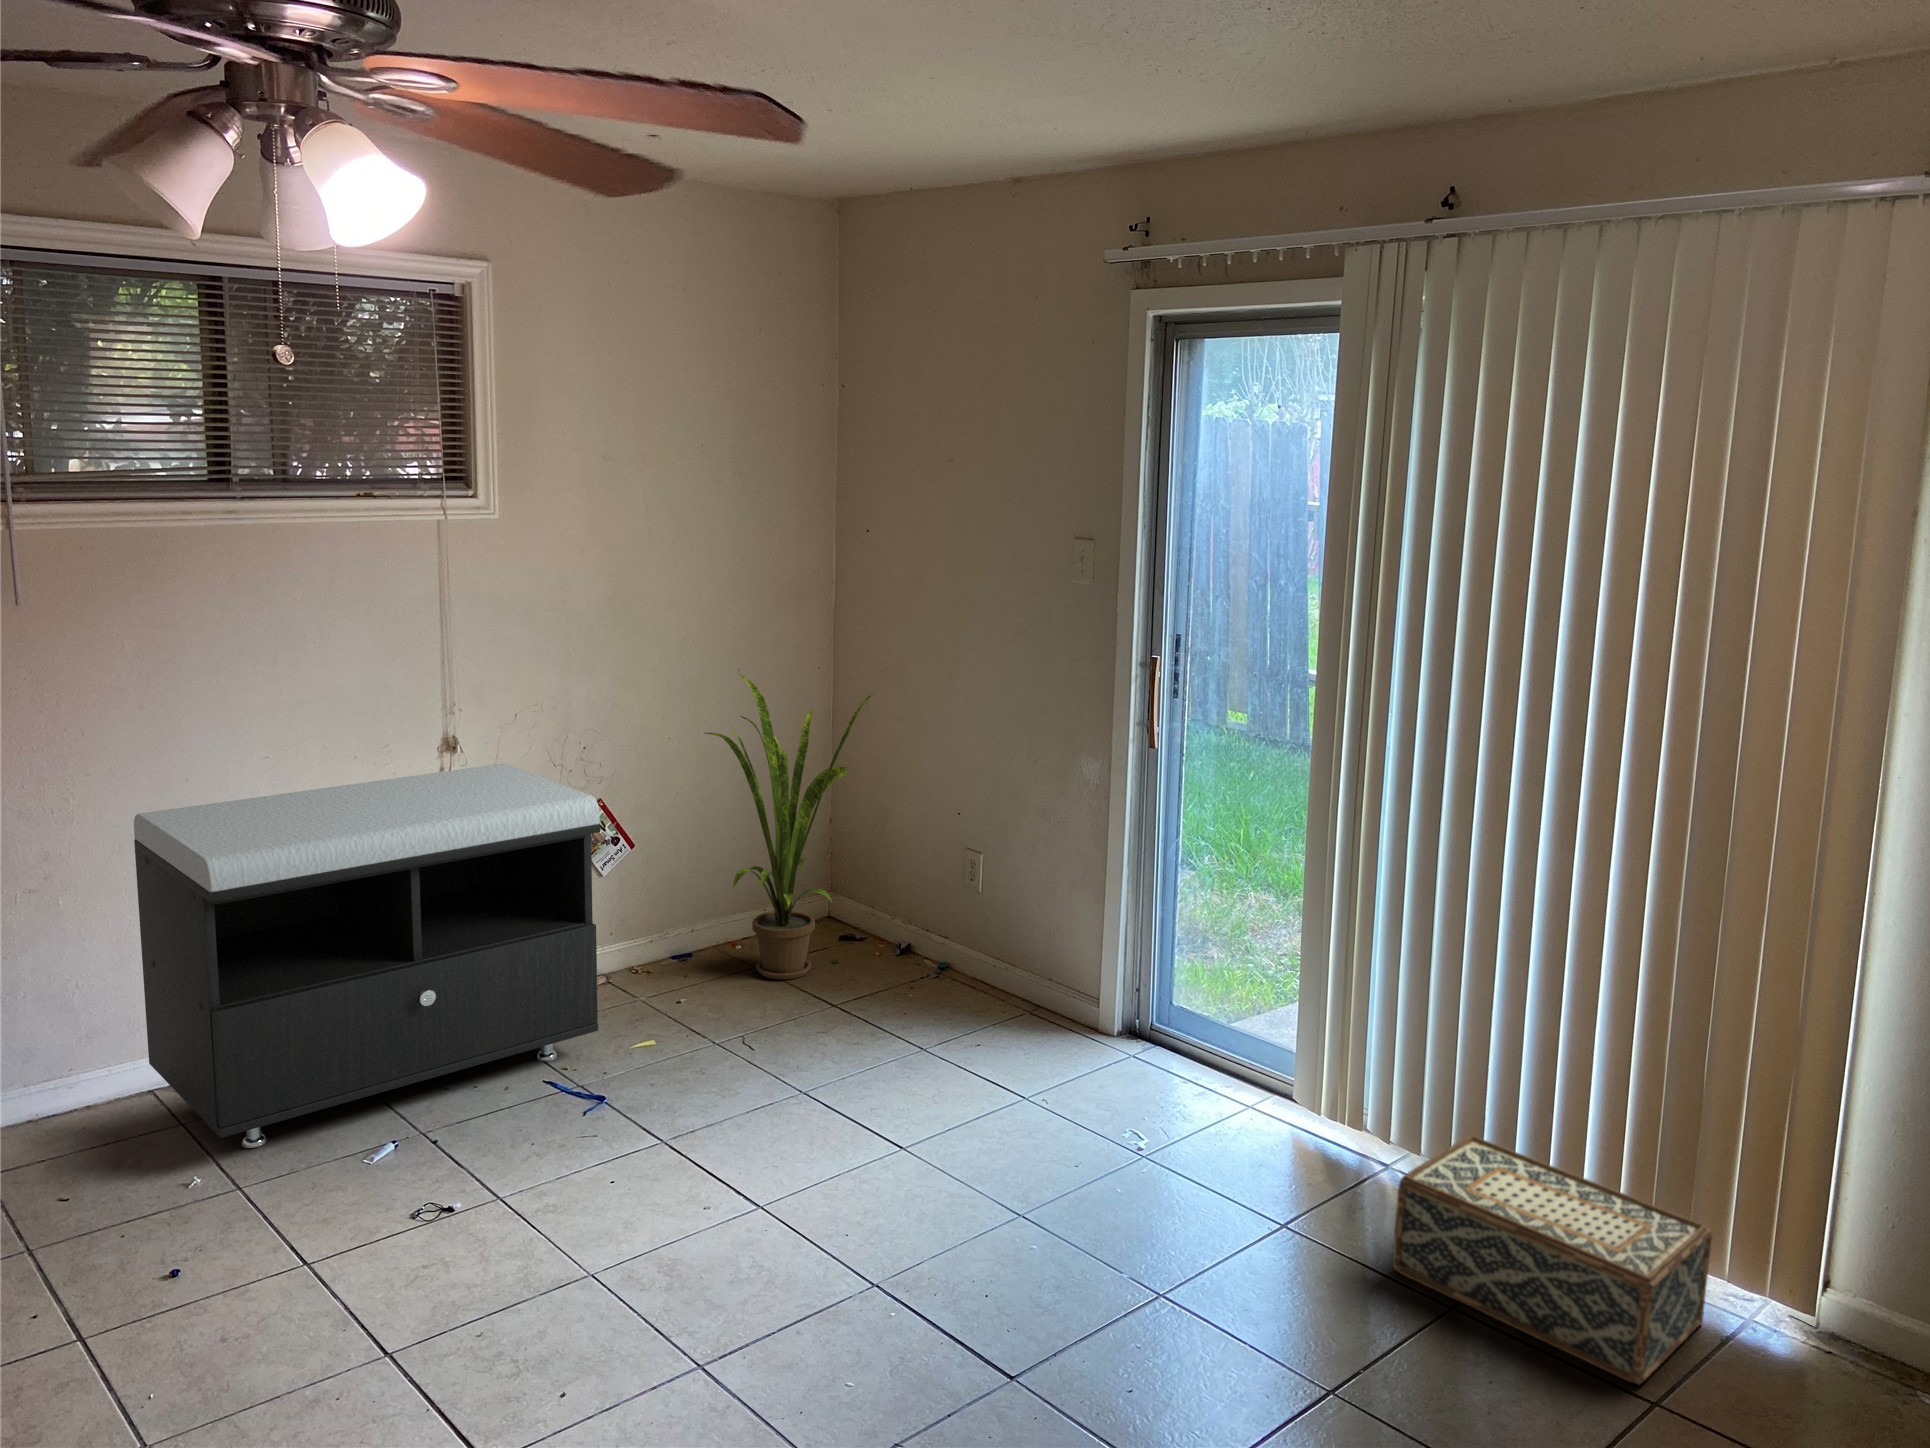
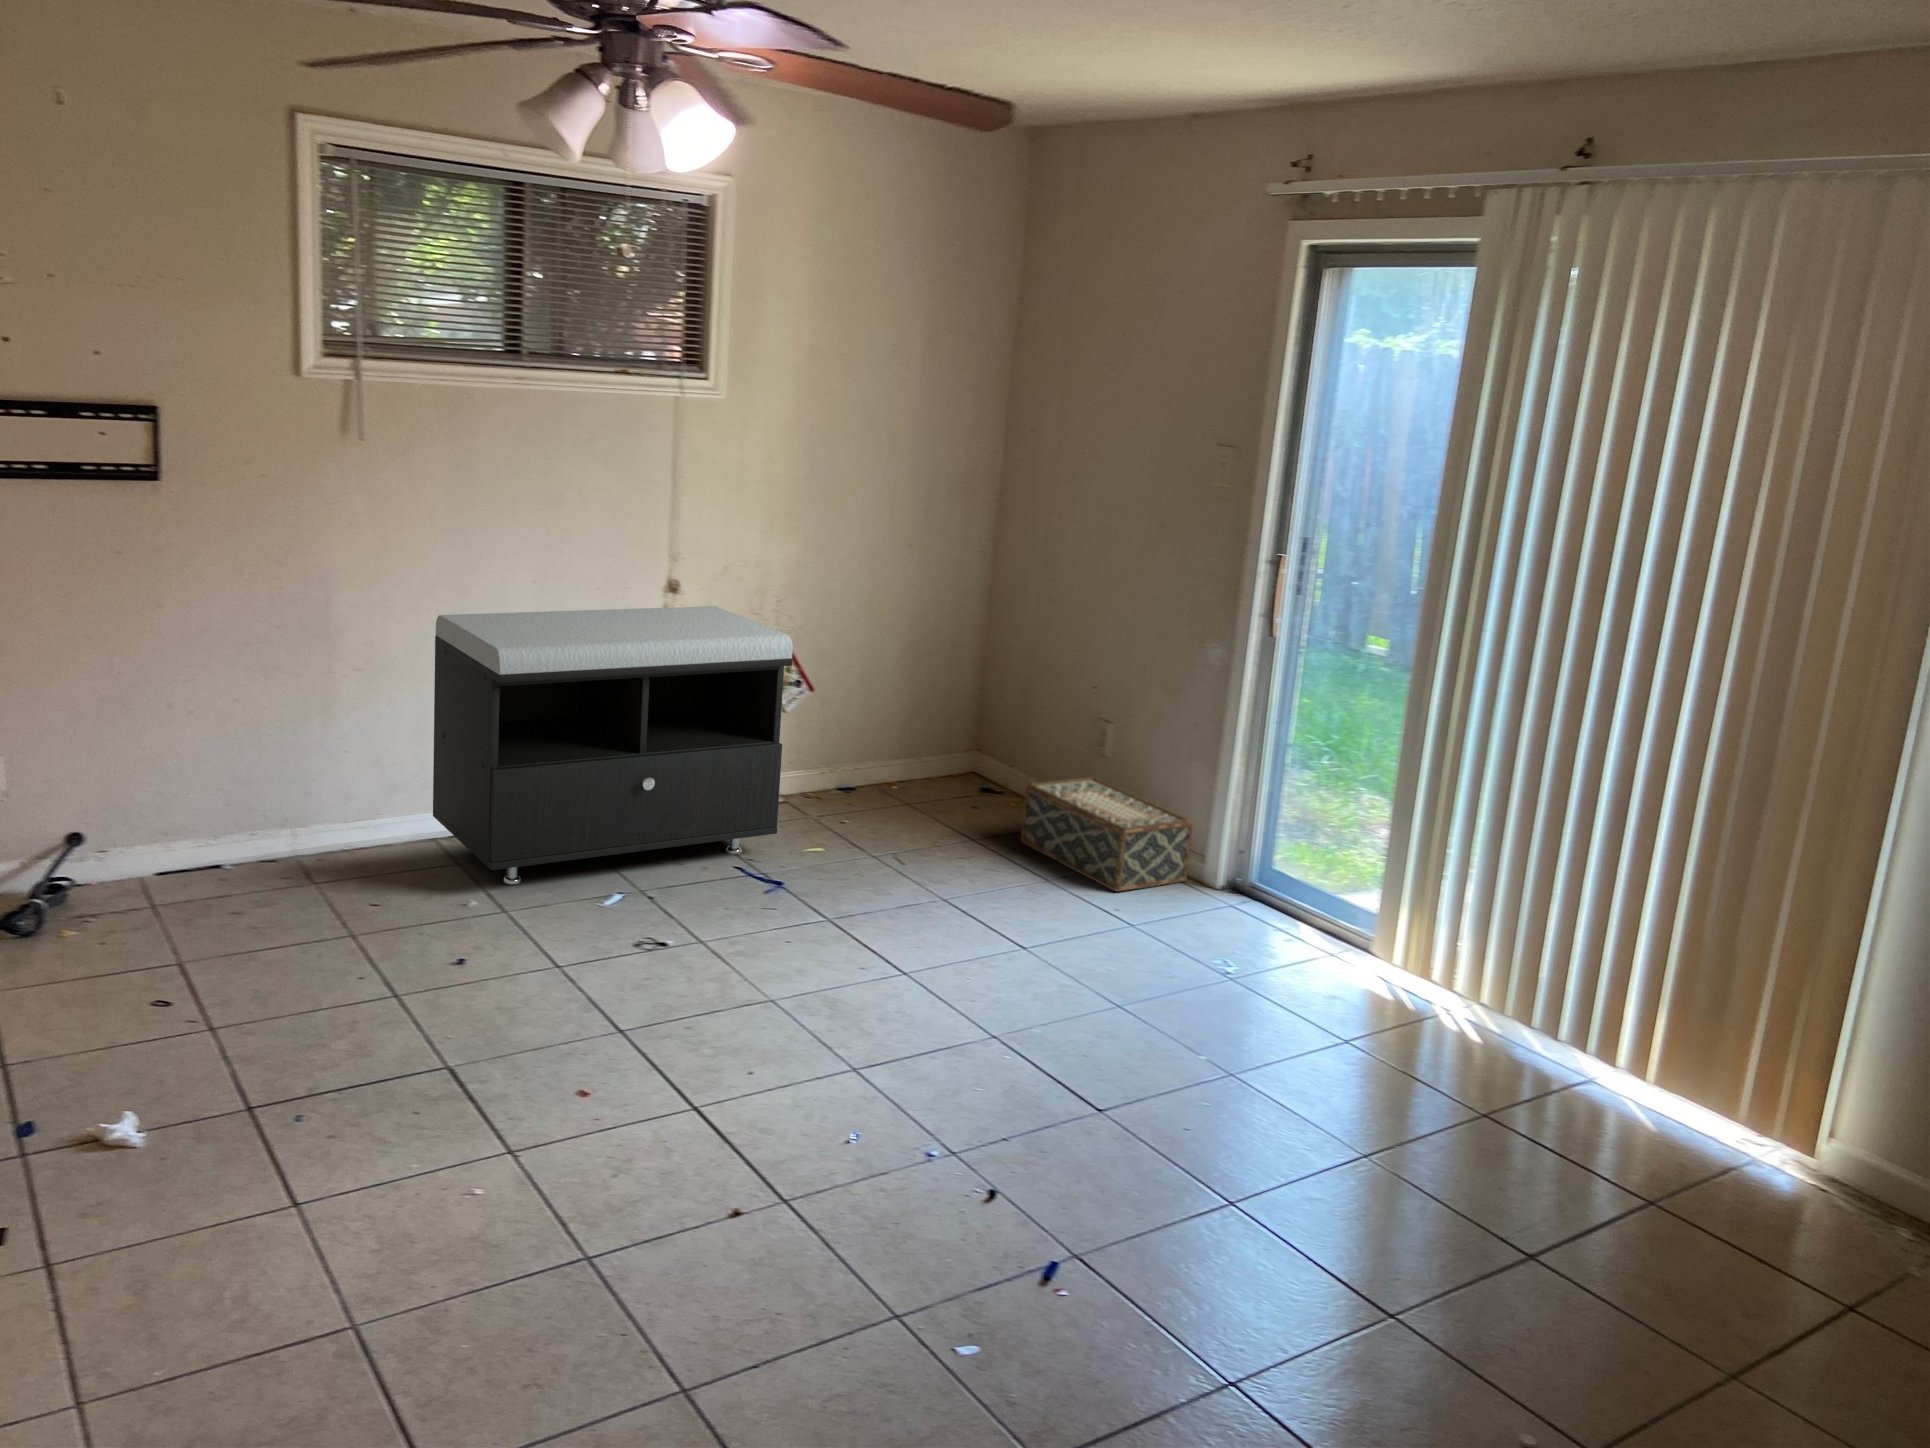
house plant: present [705,674,873,980] -> none [878,548,1033,818]
woven basket: present [1393,1135,1712,1384] -> present [1021,777,1193,892]

